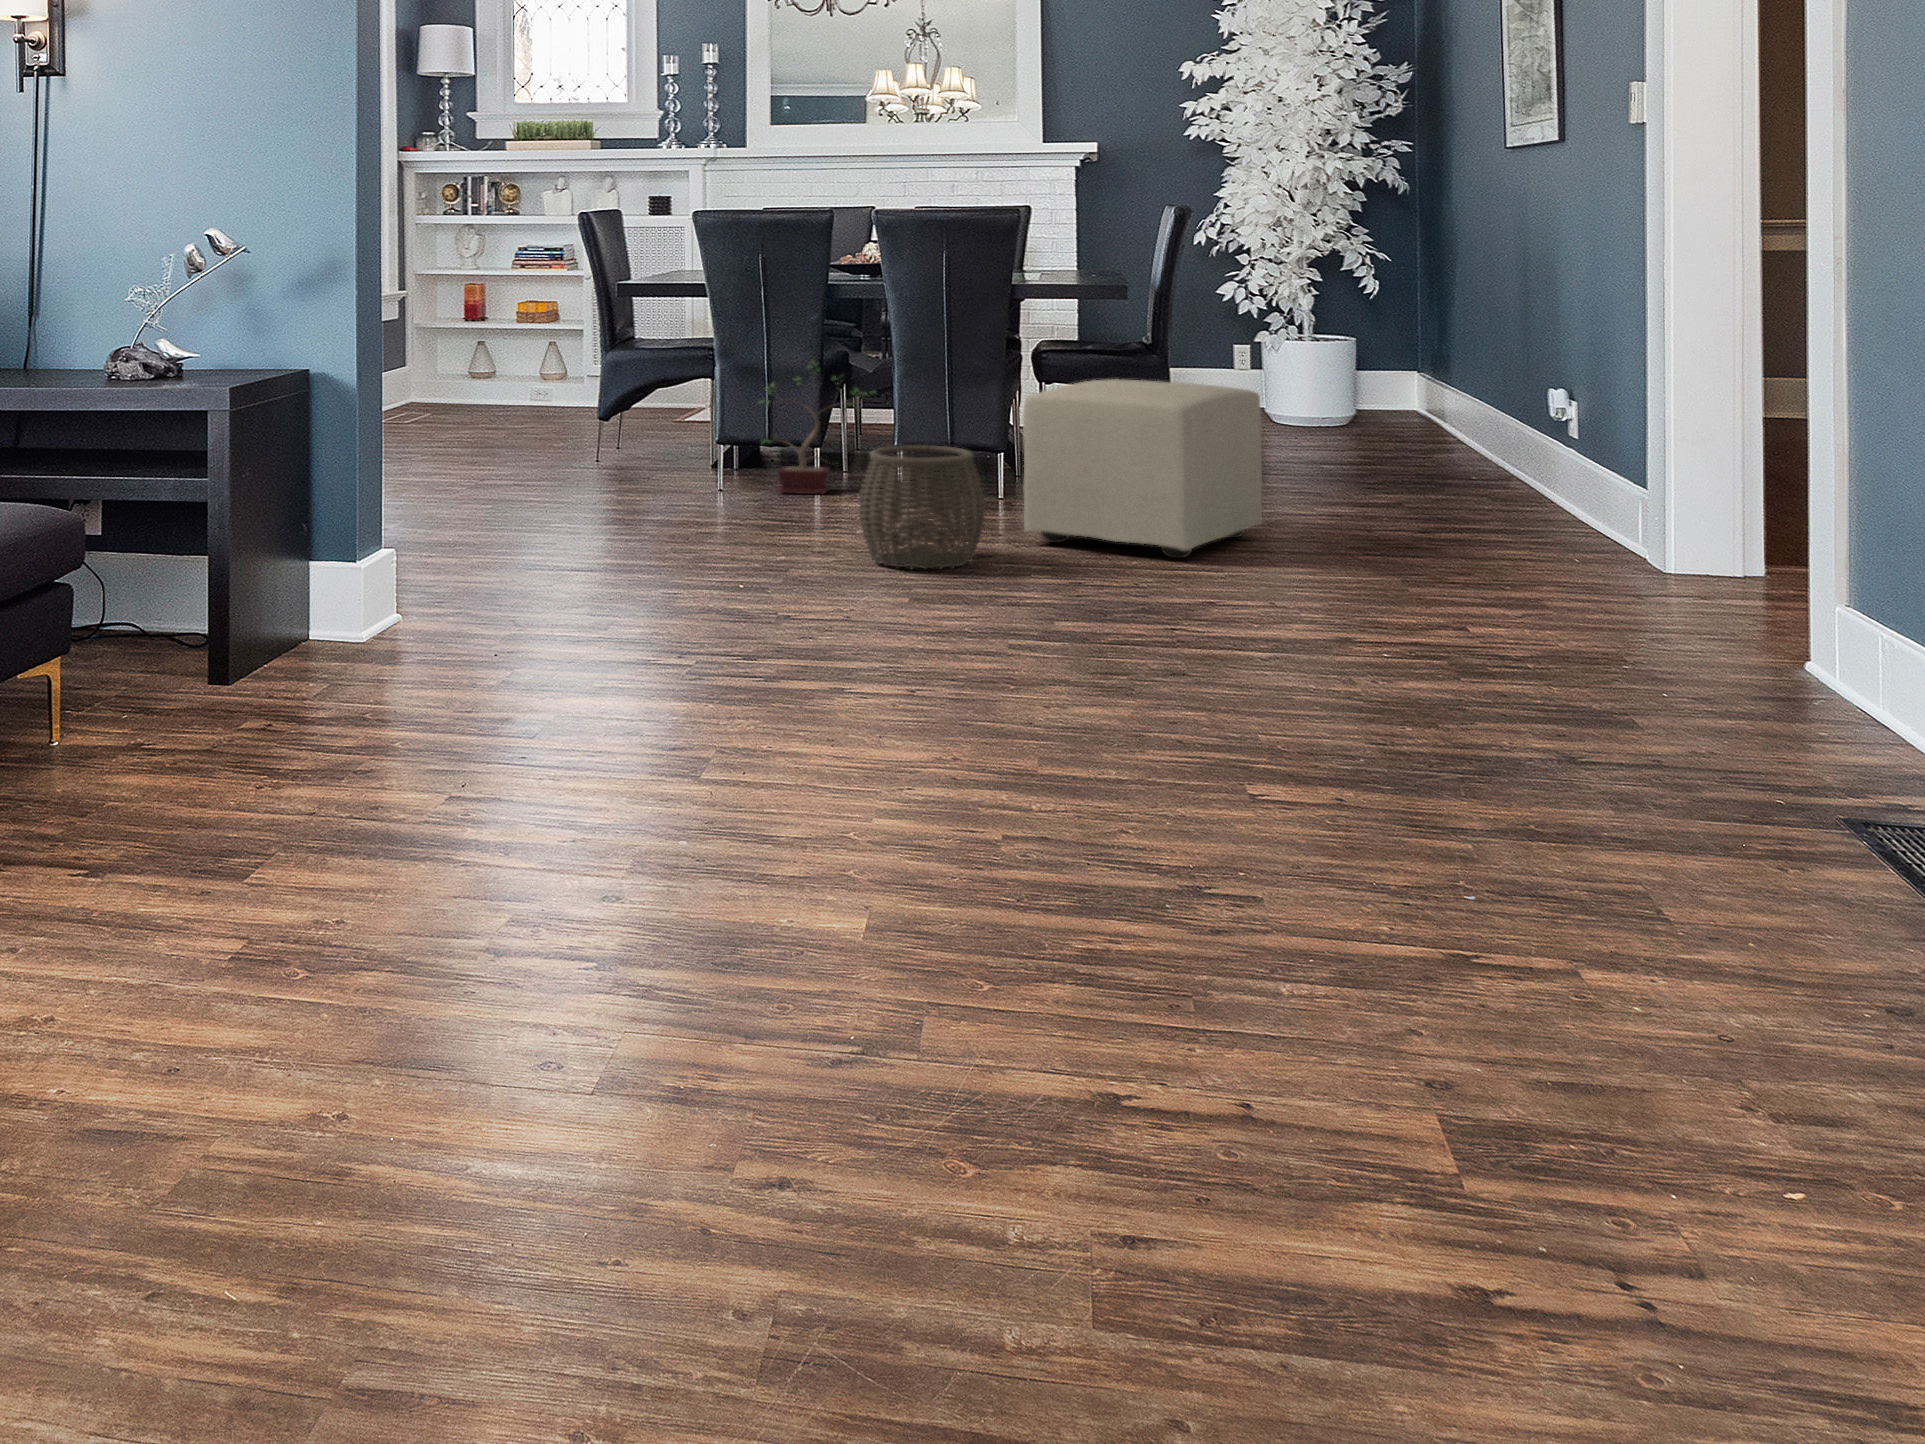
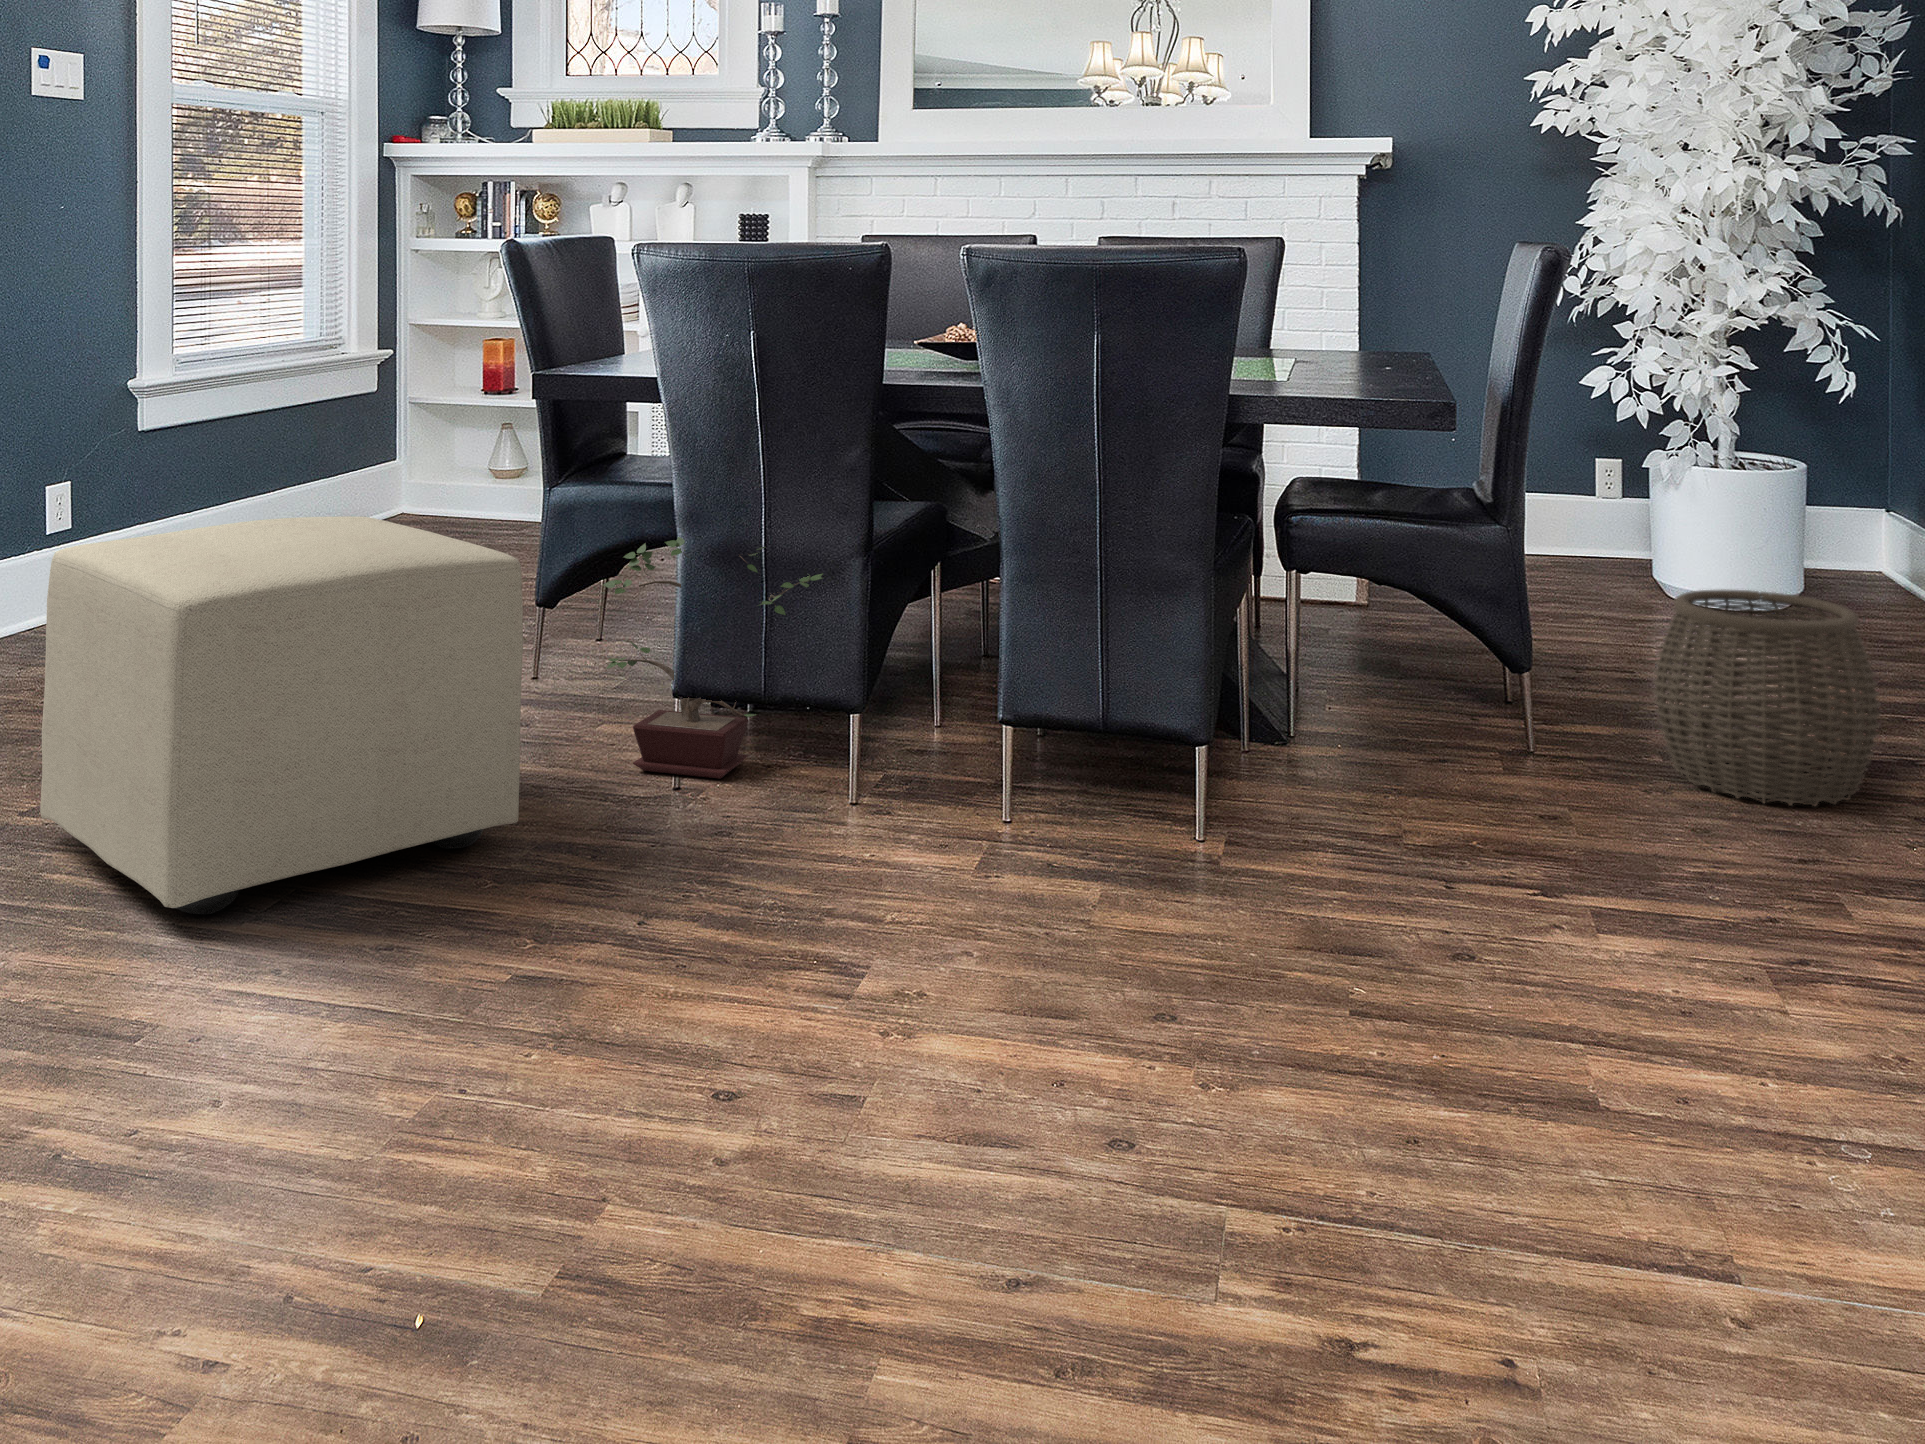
ottoman: present [1023,379,1262,558] -> present [40,516,523,914]
woven basket: present [859,445,986,569] -> present [1653,589,1881,806]

